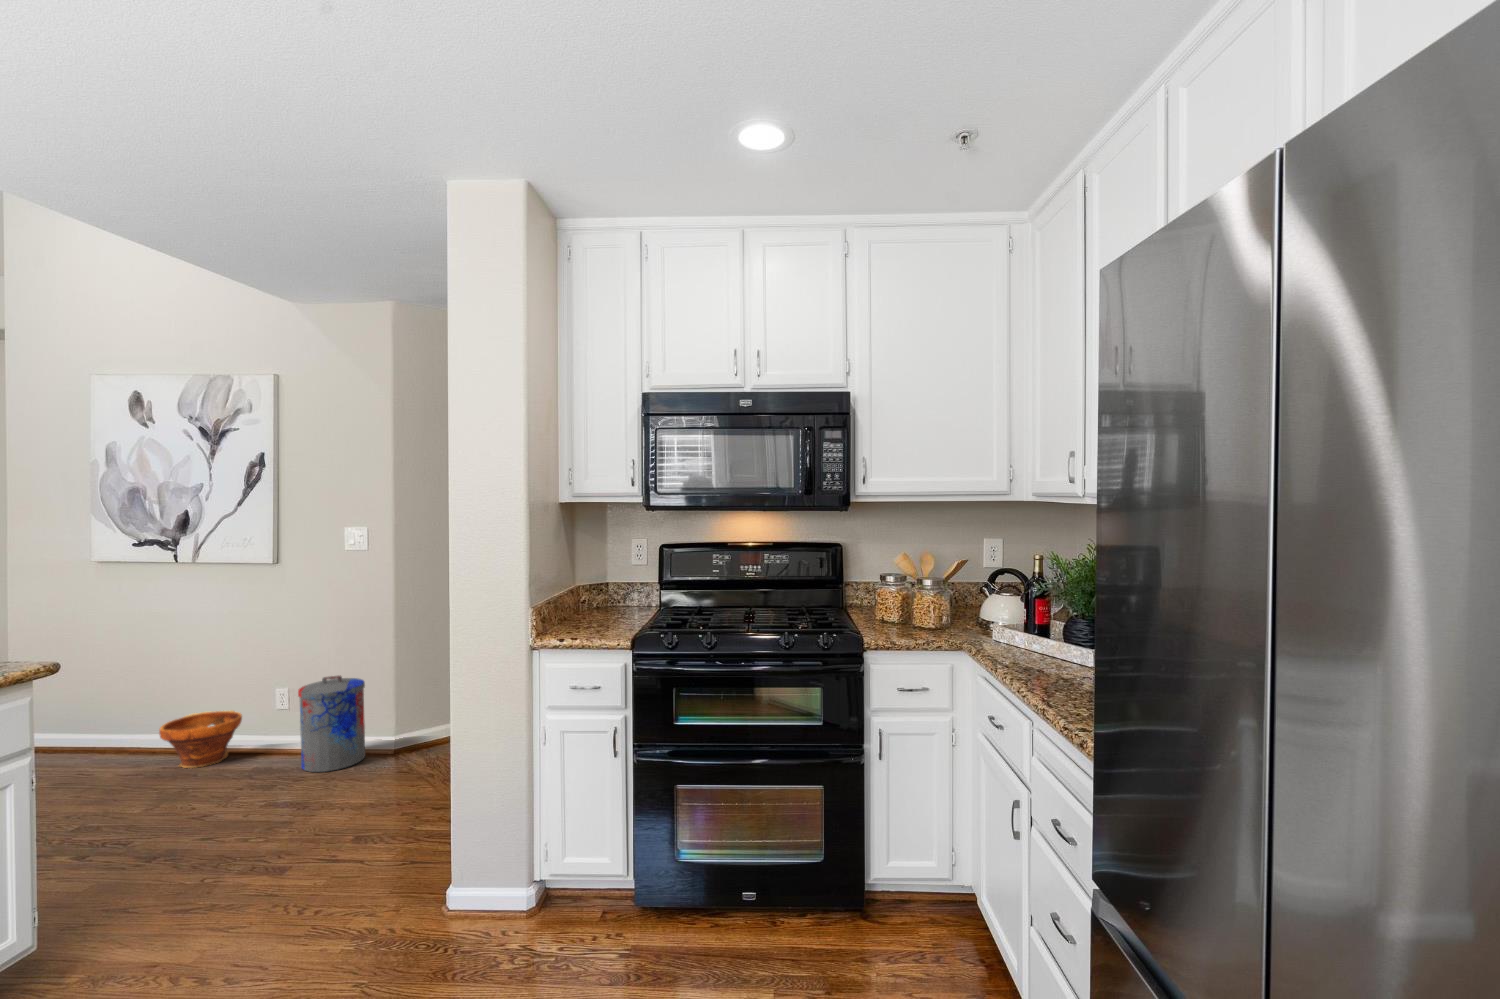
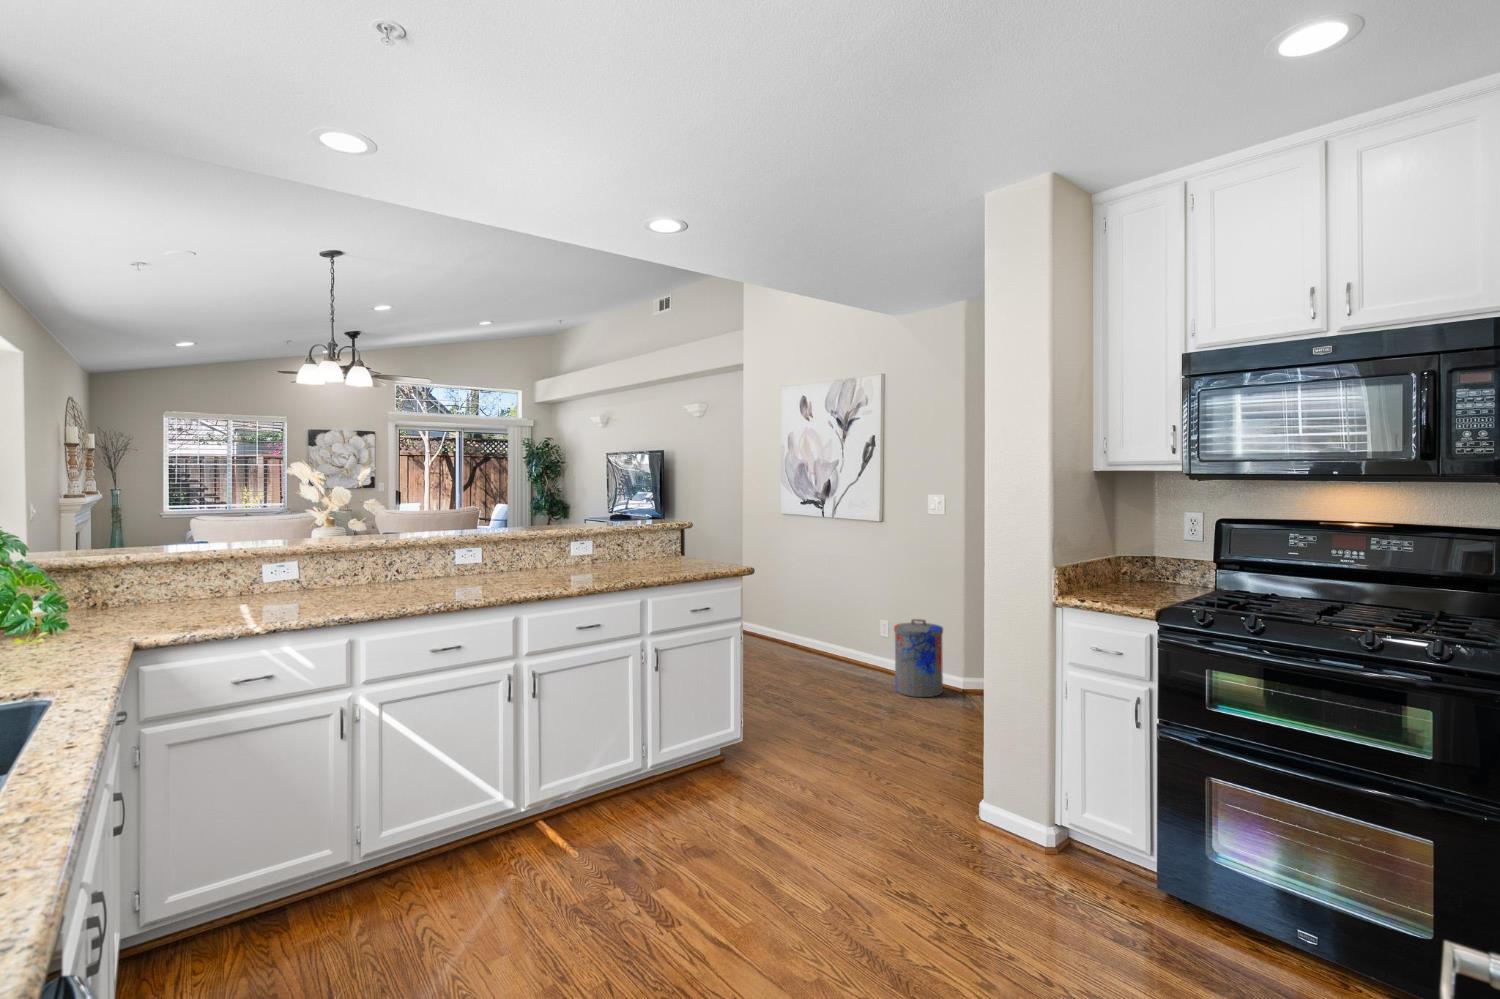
planter: present [159,710,242,768] -> none [810,633,860,672]

